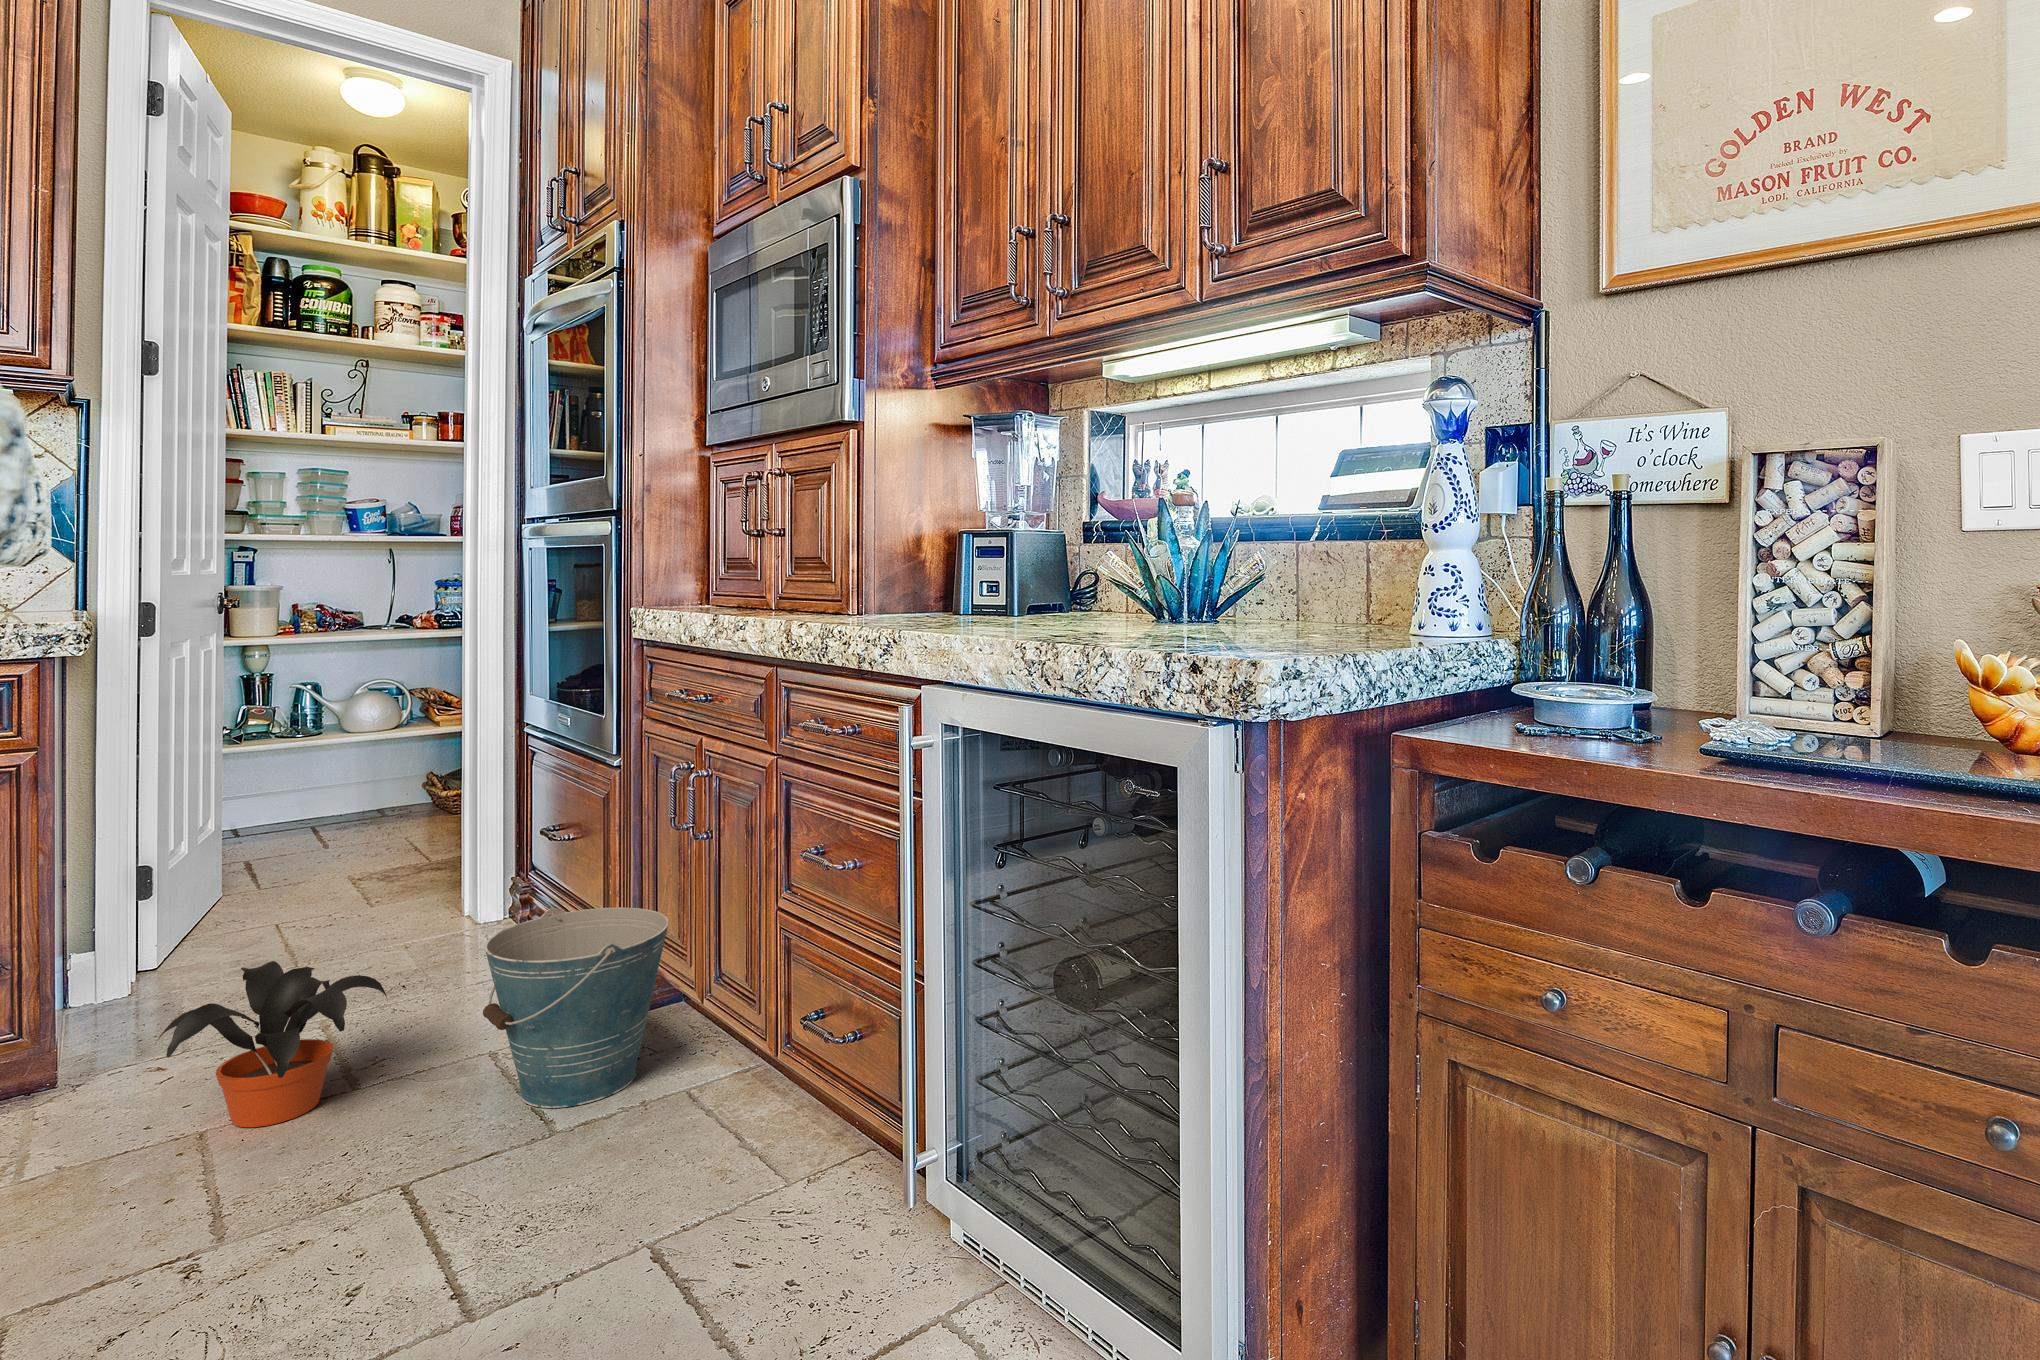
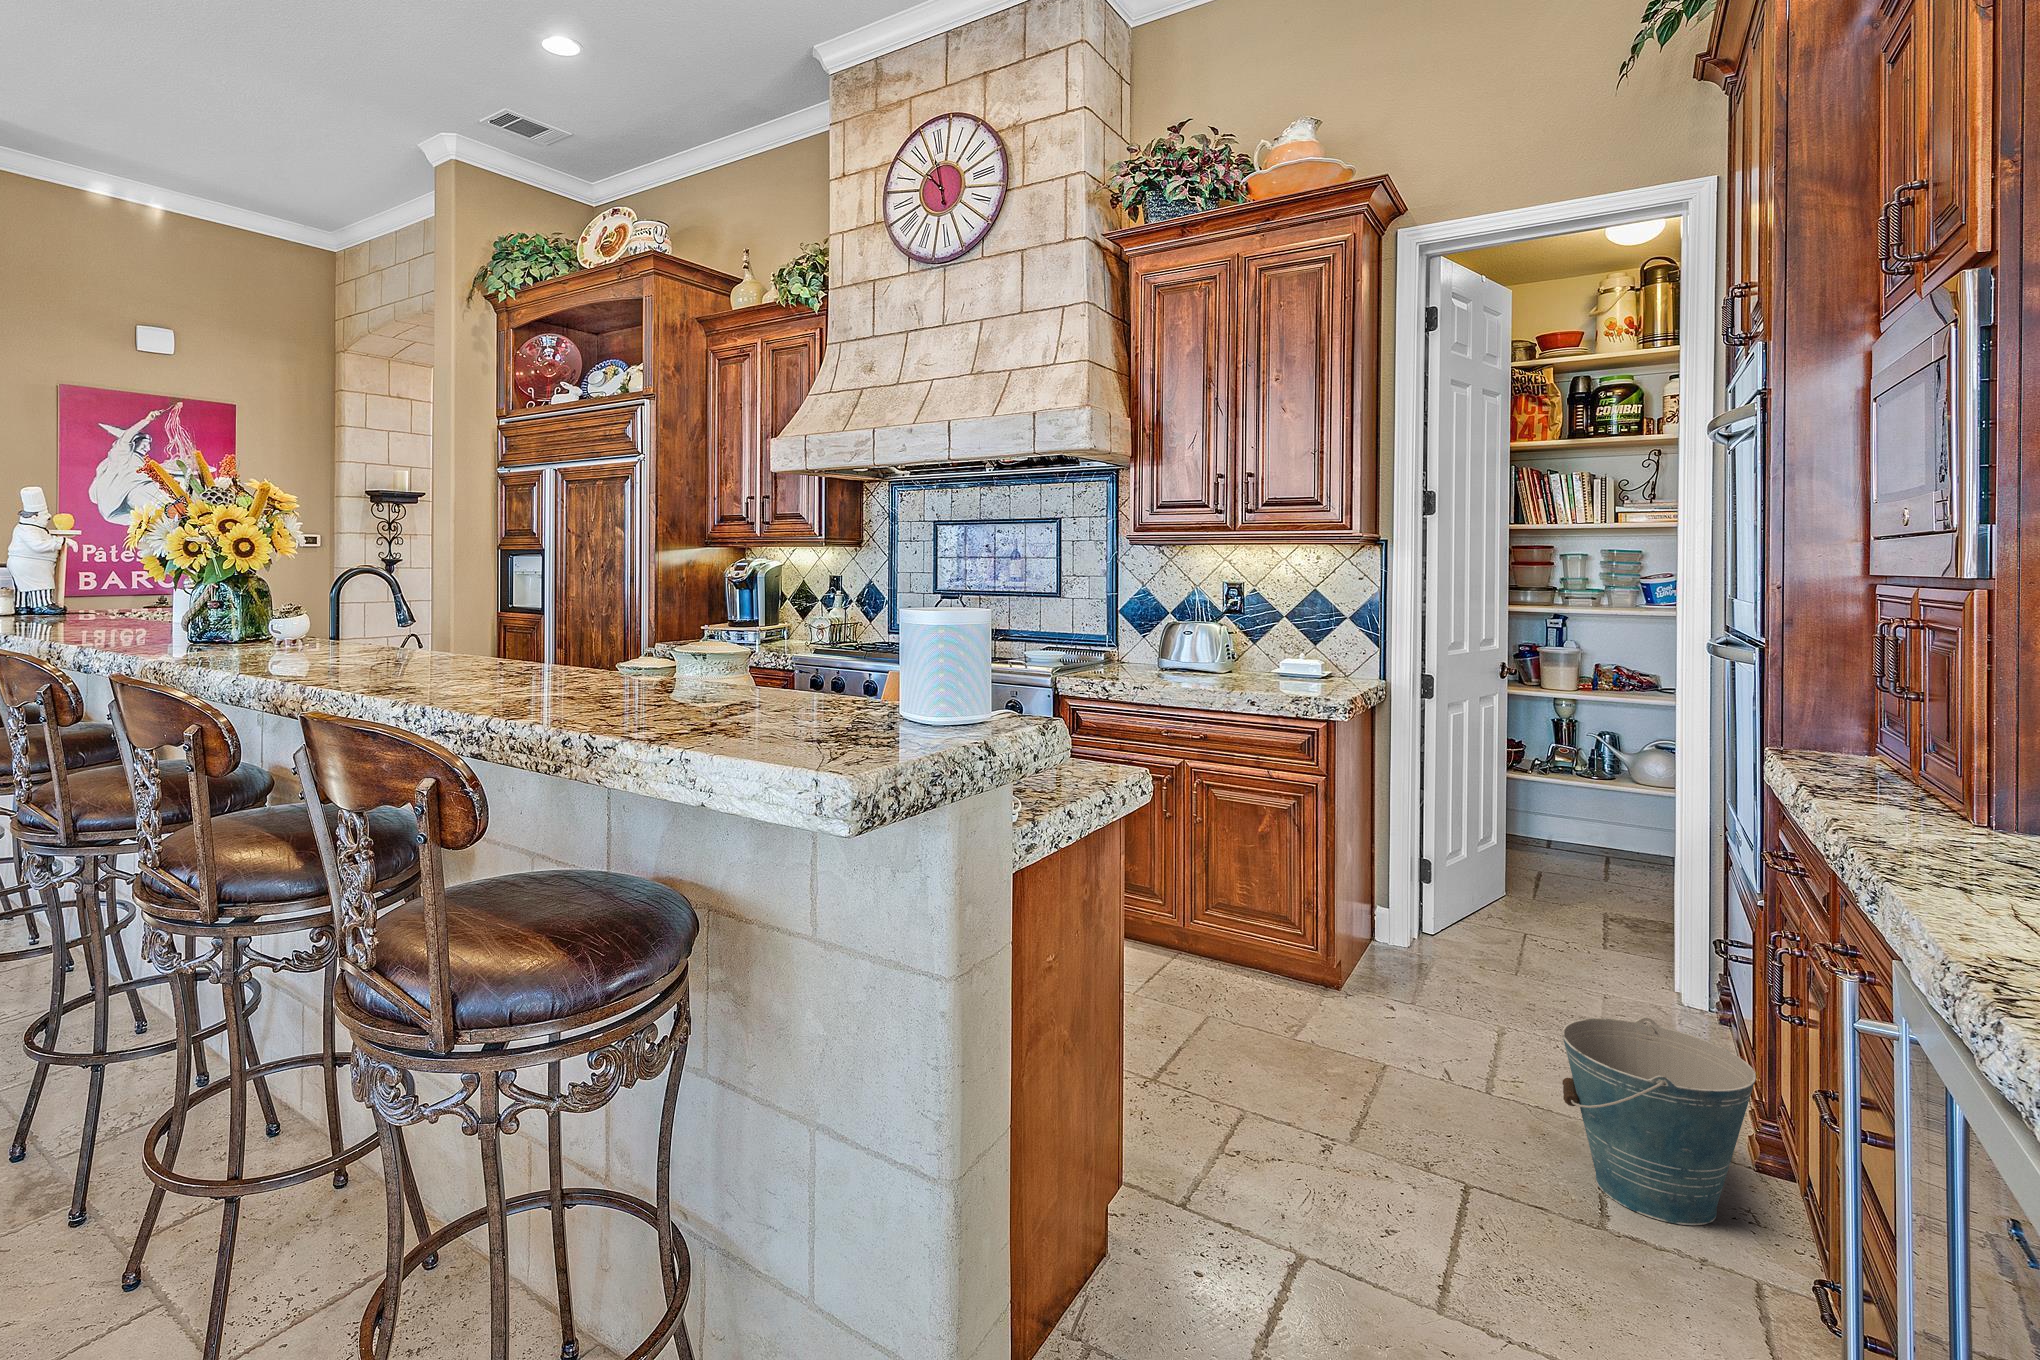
potted plant: present [155,961,387,1127] -> none [1358,964,1512,1092]

